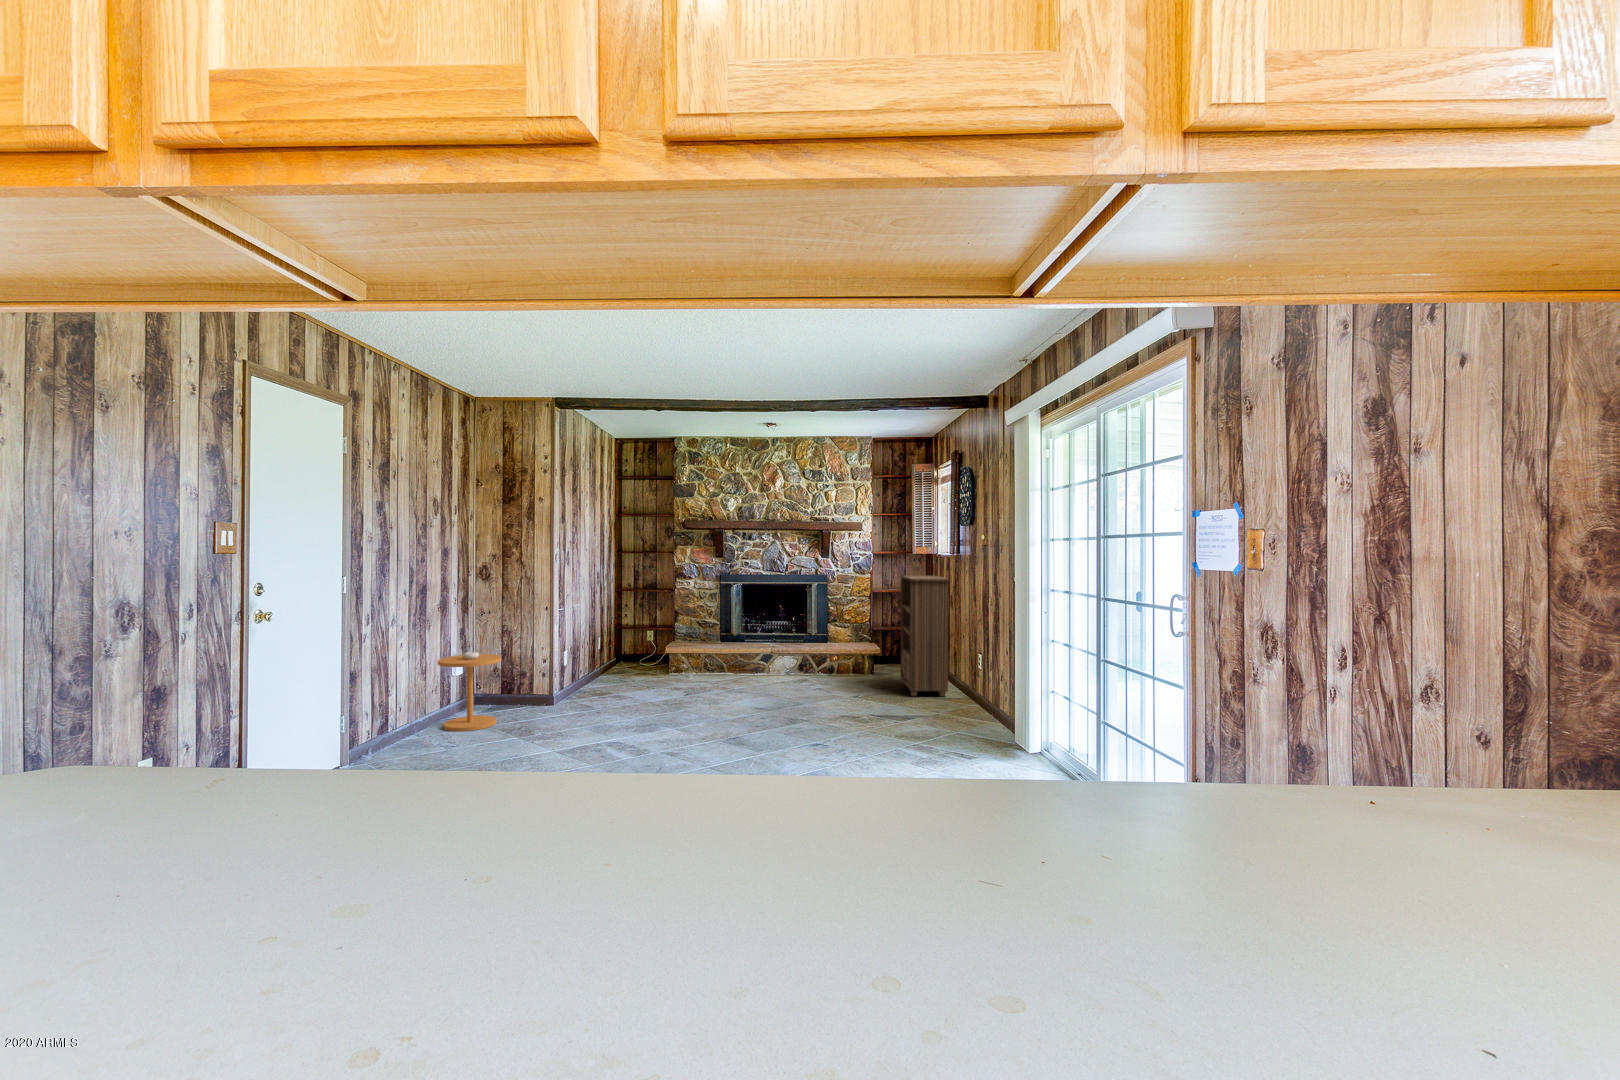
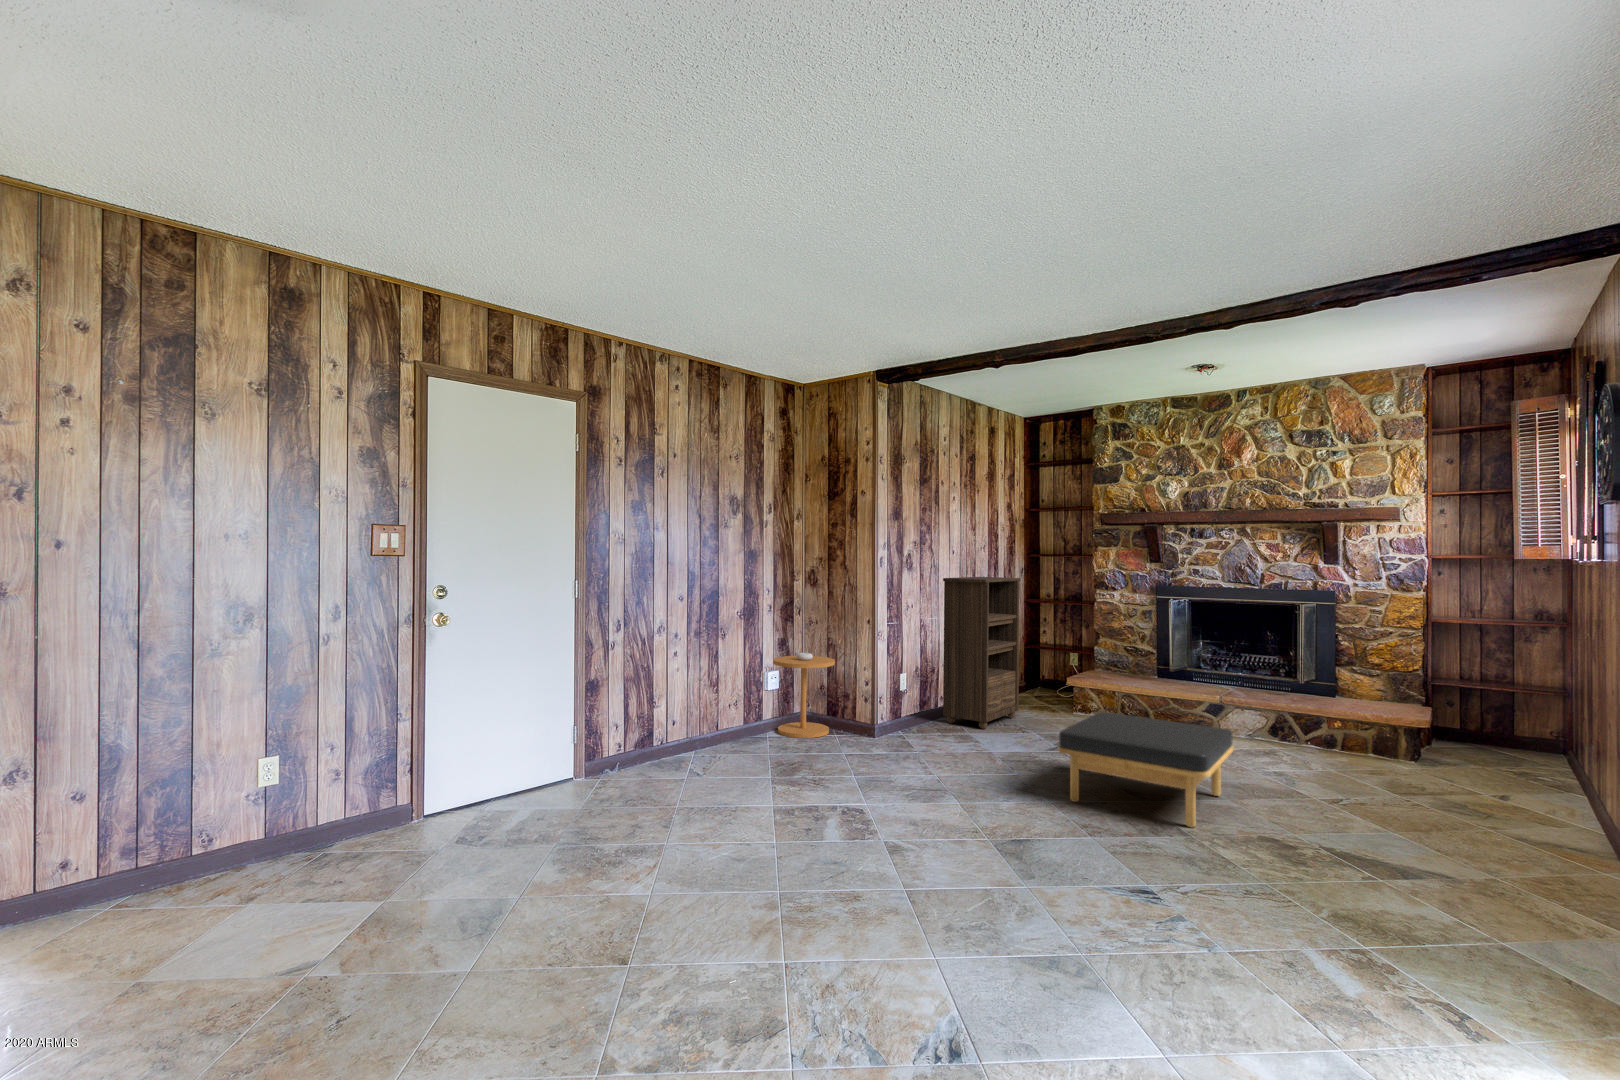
bookshelf: present [901,575,949,696] -> present [943,577,1020,729]
ottoman: none [716,668,811,731] -> present [1058,712,1234,827]

